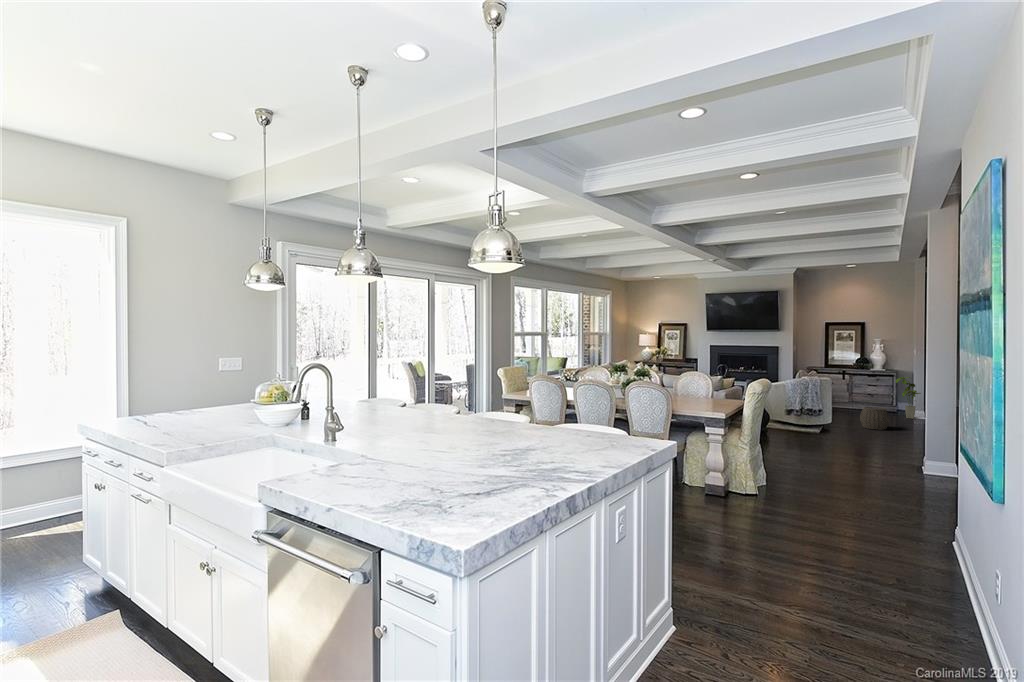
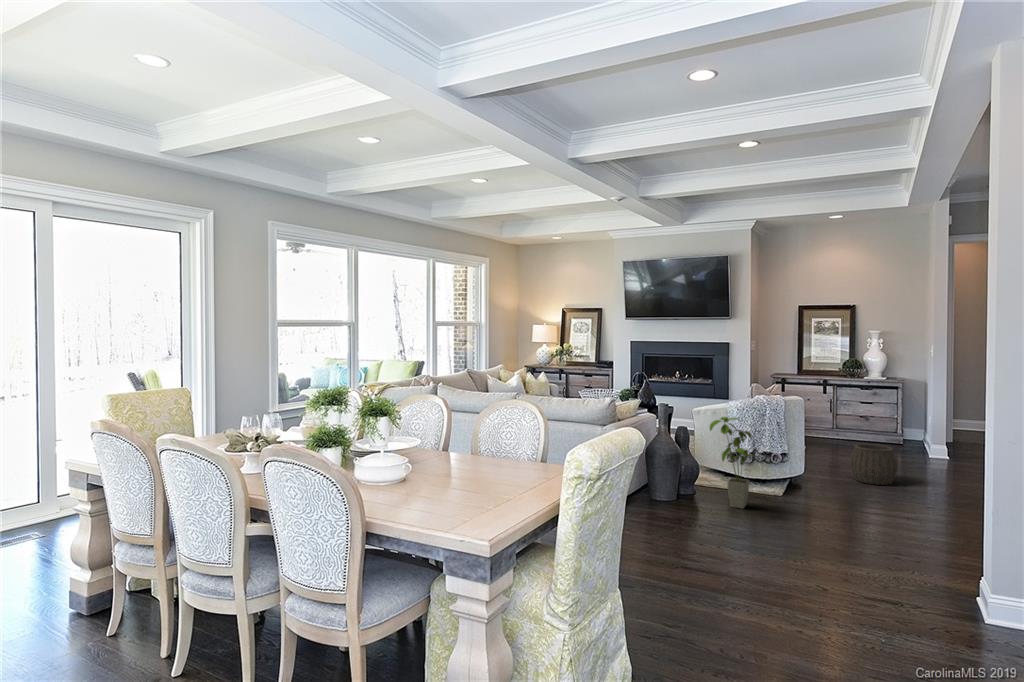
house plant: present [896,377,921,419] -> present [710,417,753,509]

